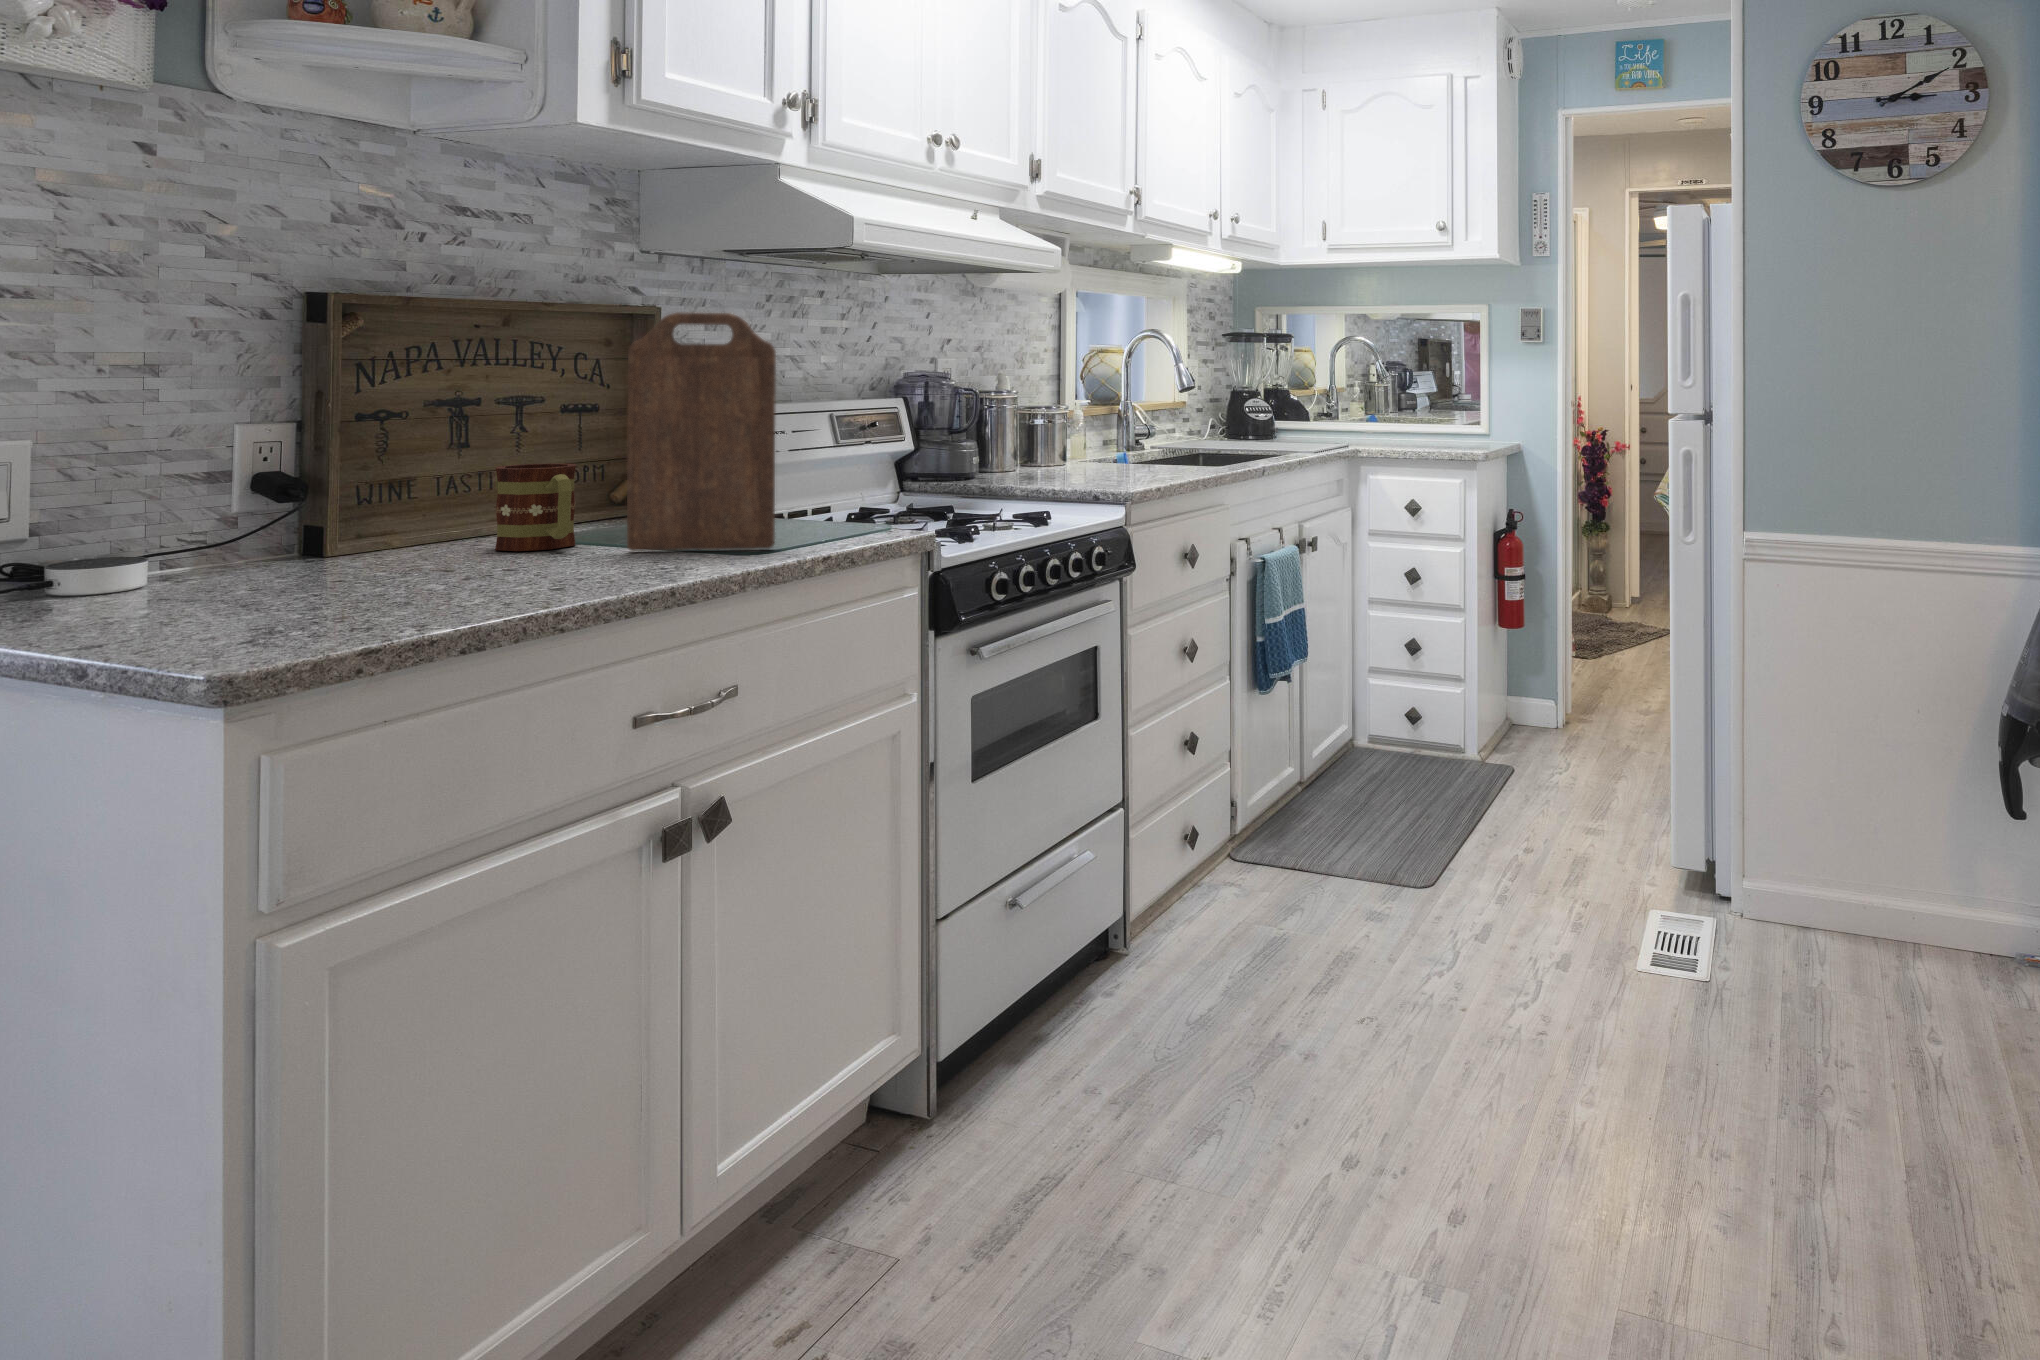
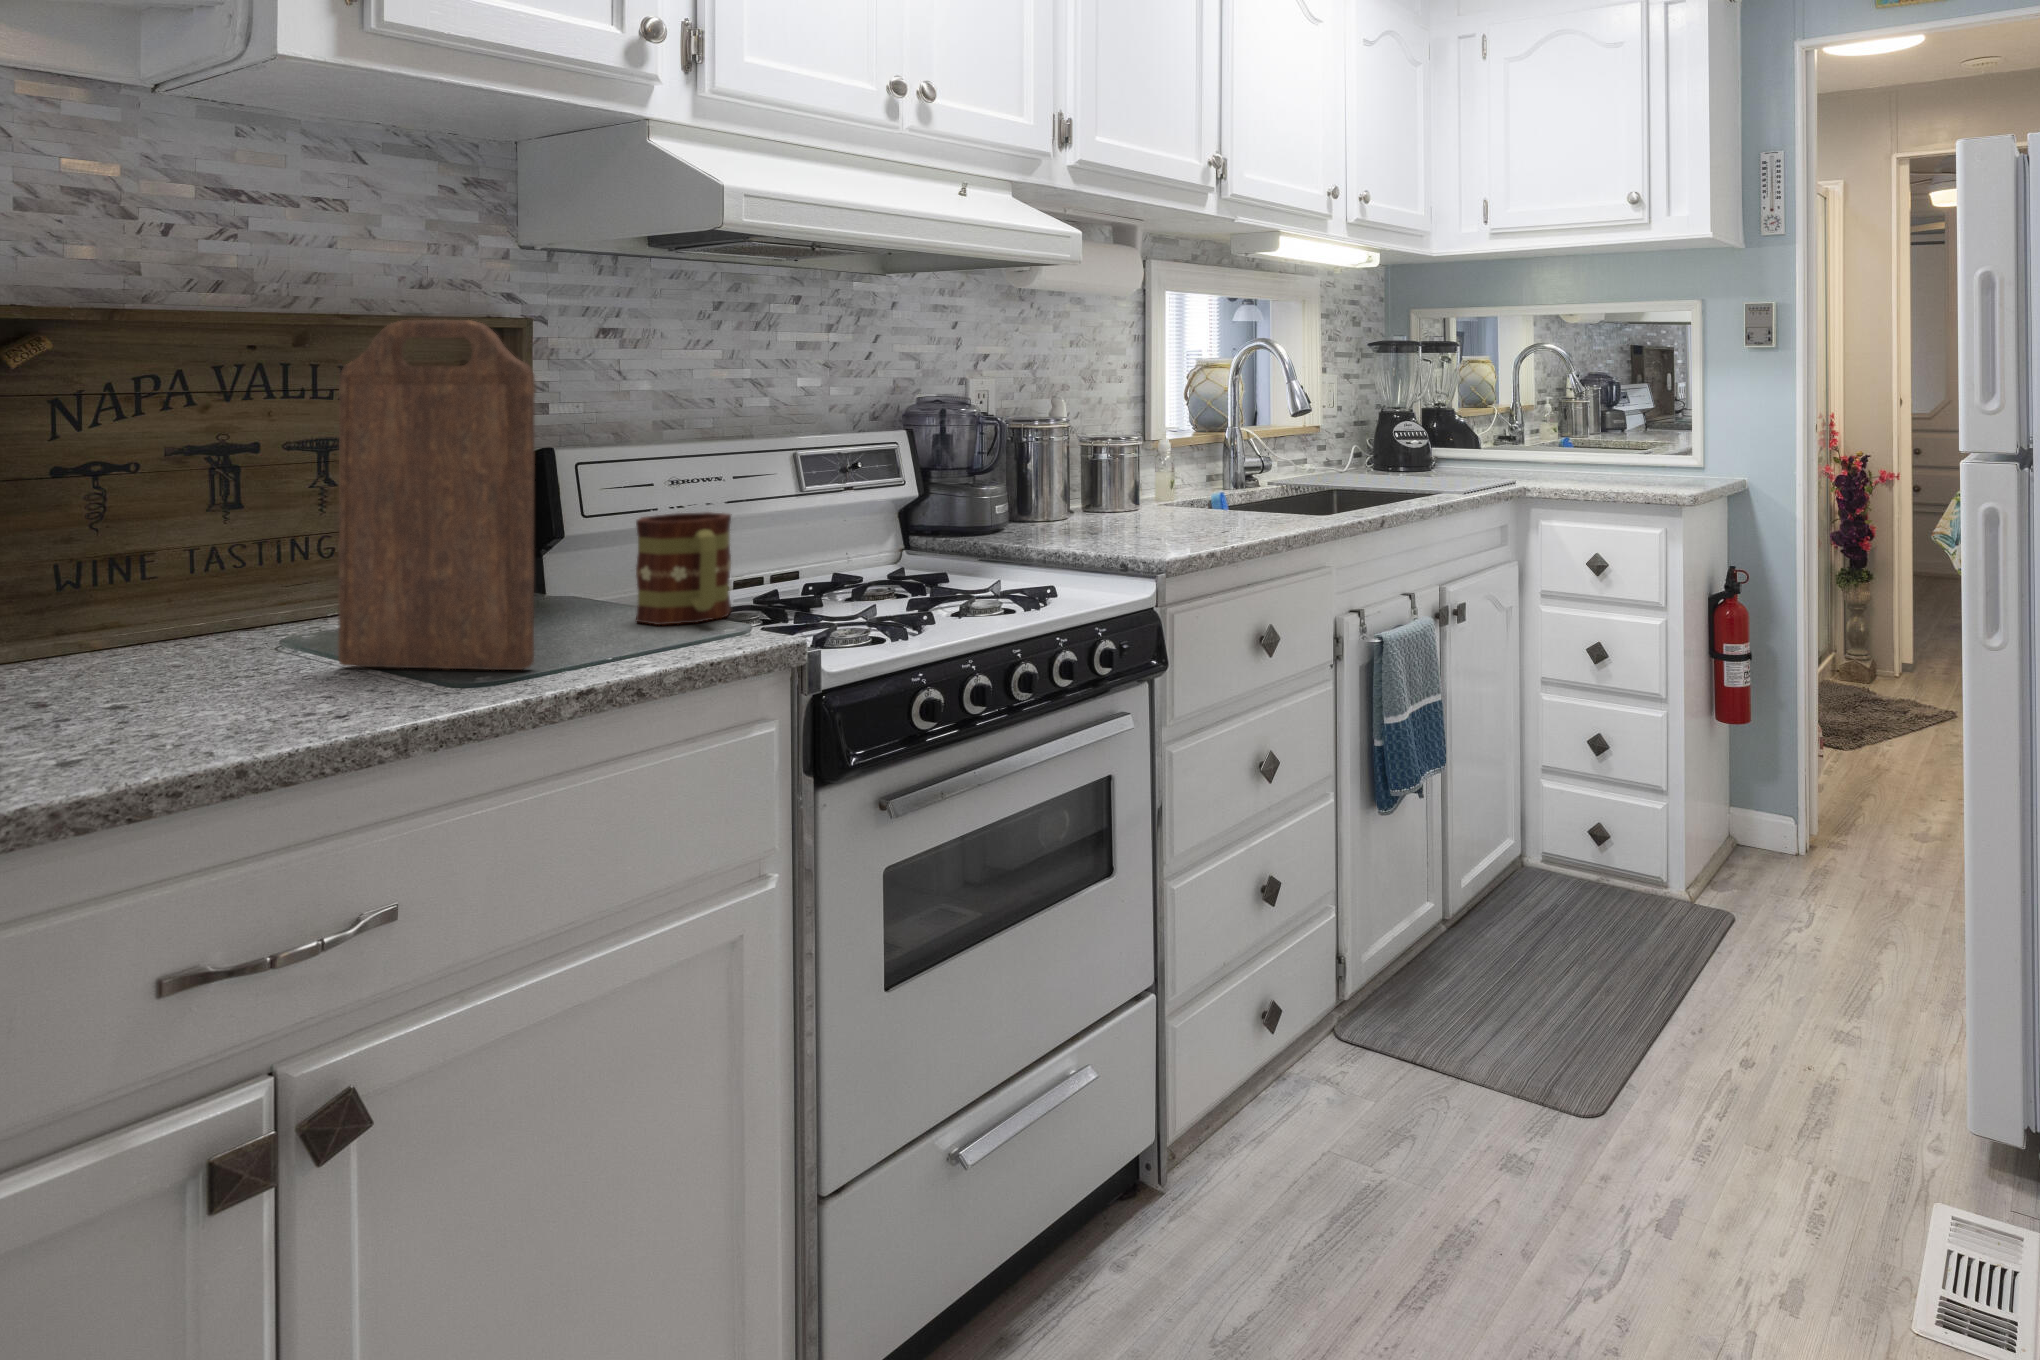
mug: present [495,463,576,551] -> present [636,512,731,625]

